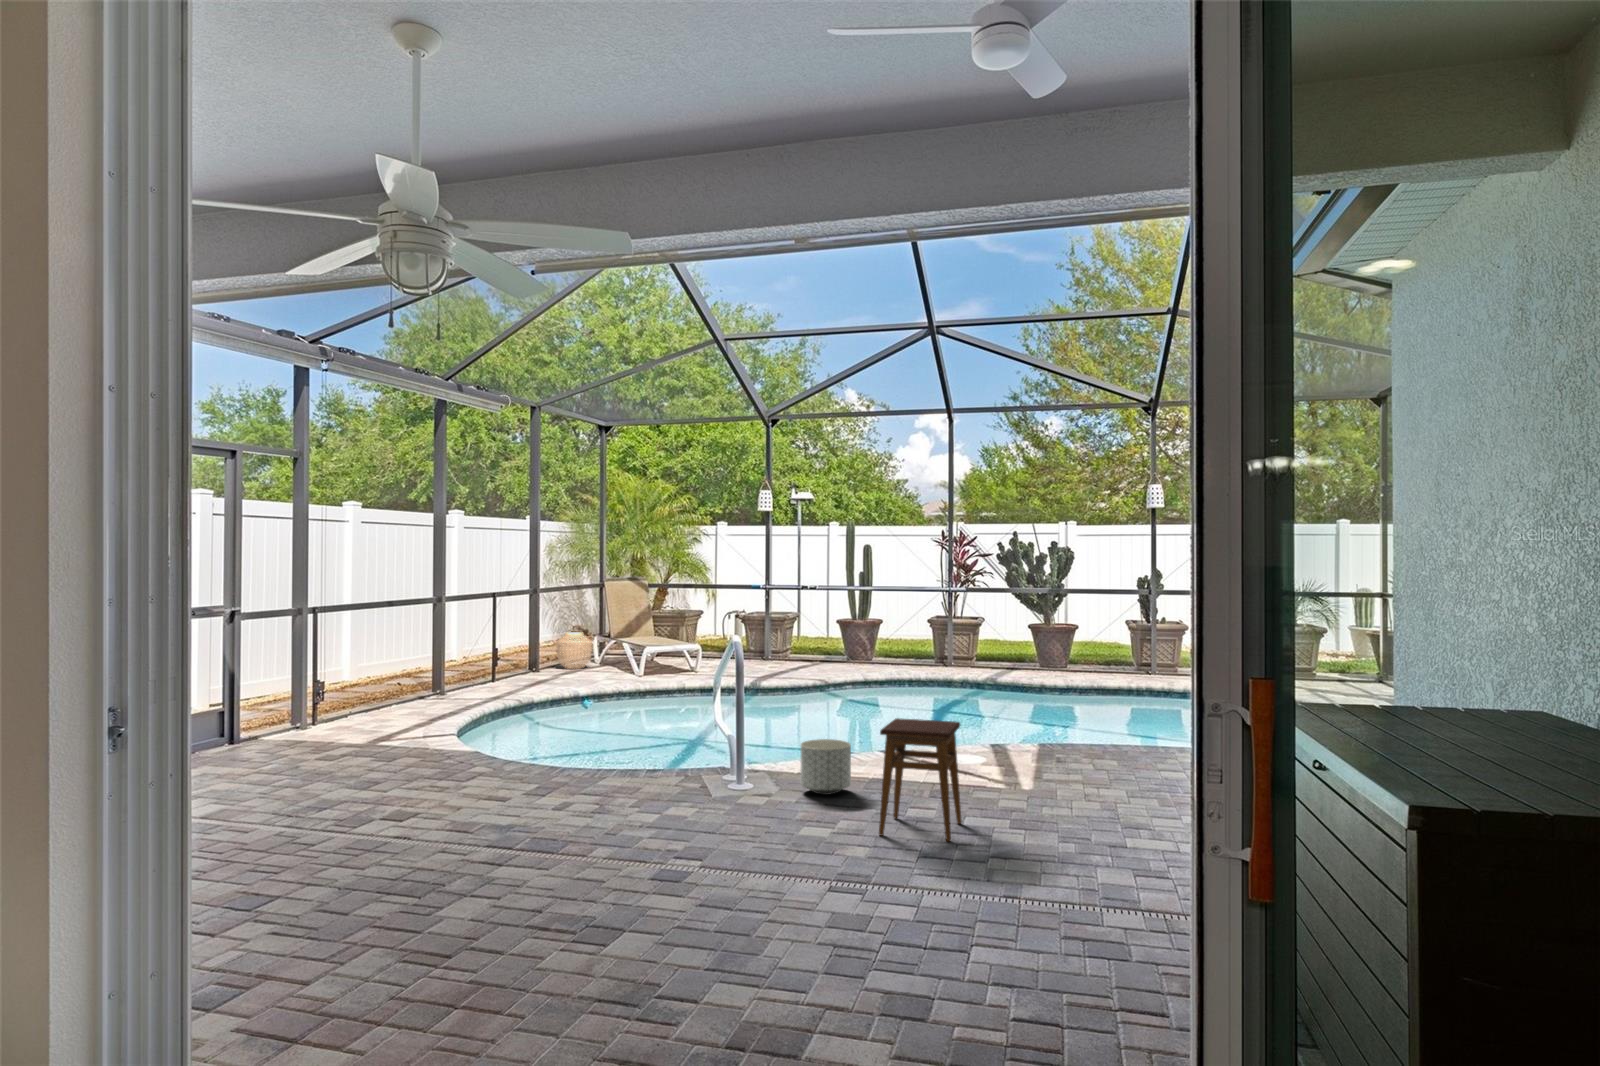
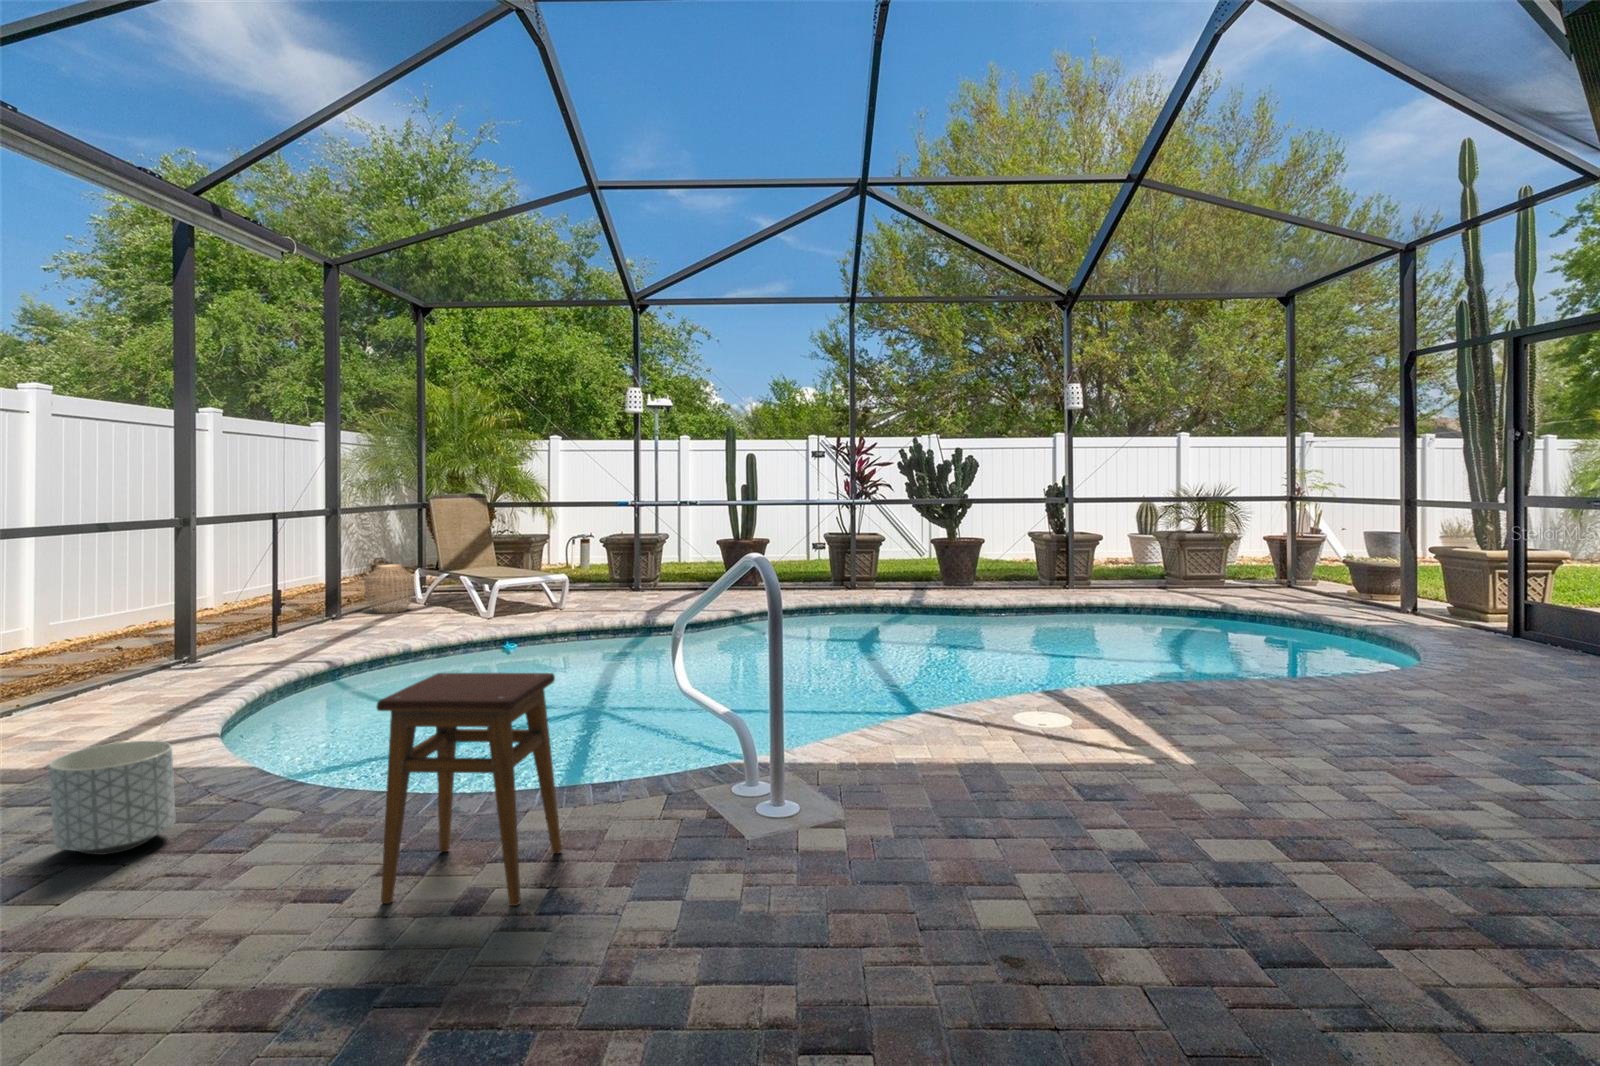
stool: present [879,718,962,842] -> present [377,673,562,906]
planter: present [801,739,851,795] -> present [49,741,176,855]

